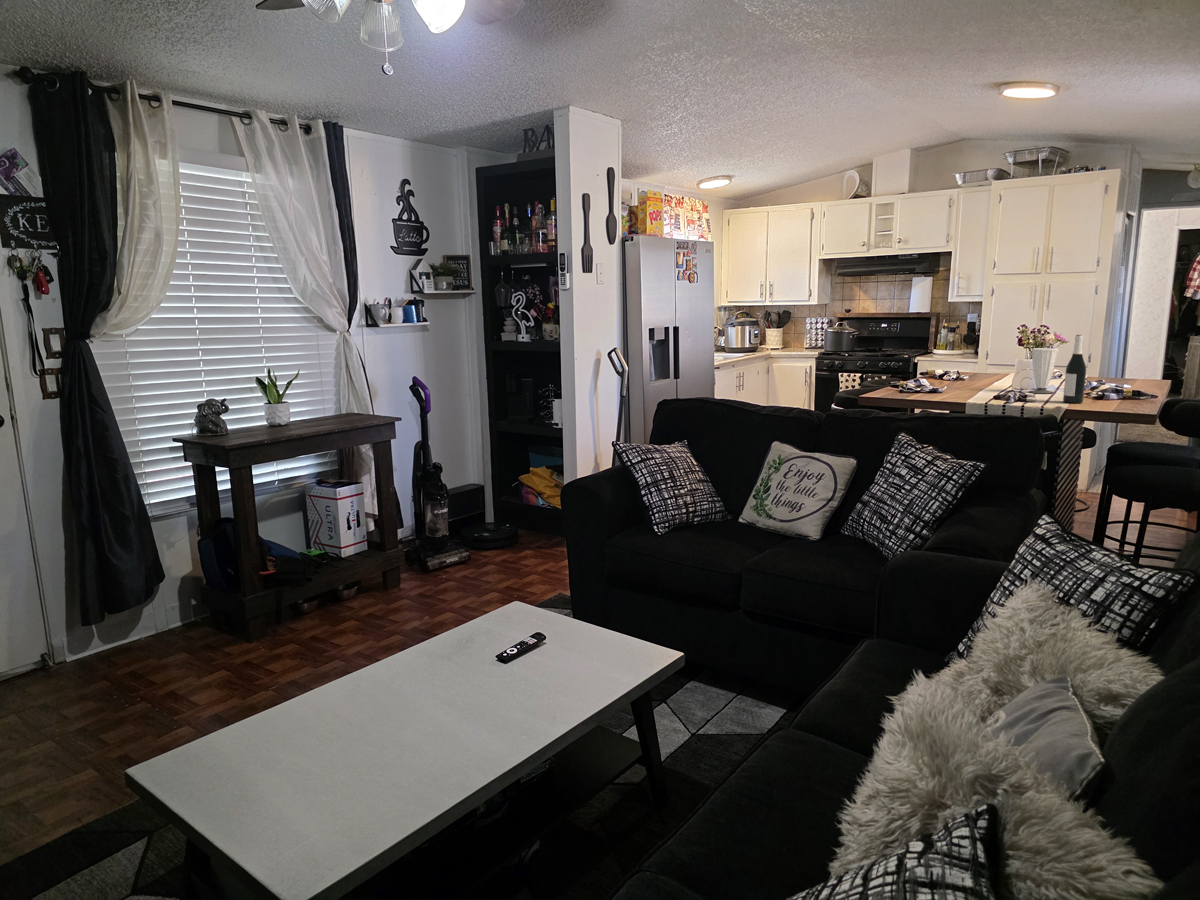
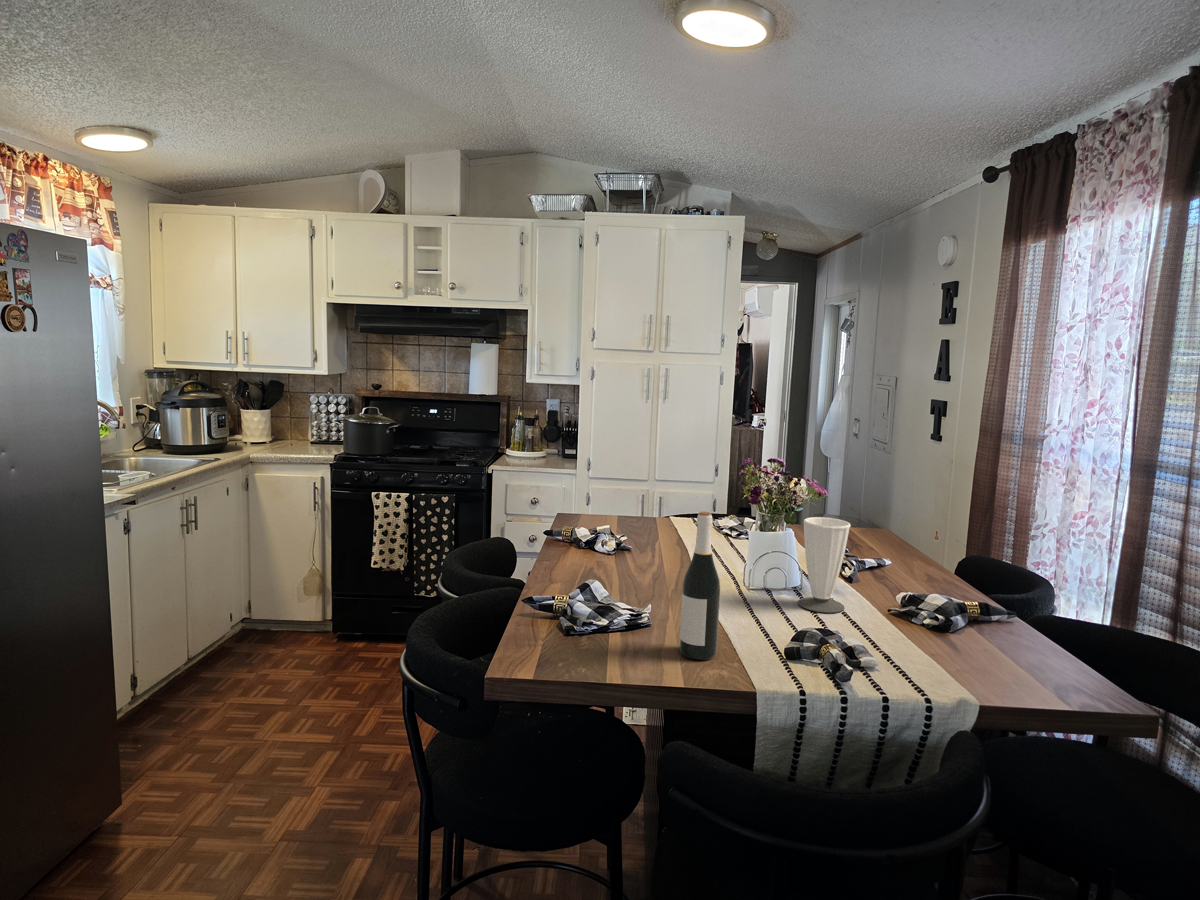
wine bottle: present [1063,335,1086,403] -> present [679,512,720,660]

